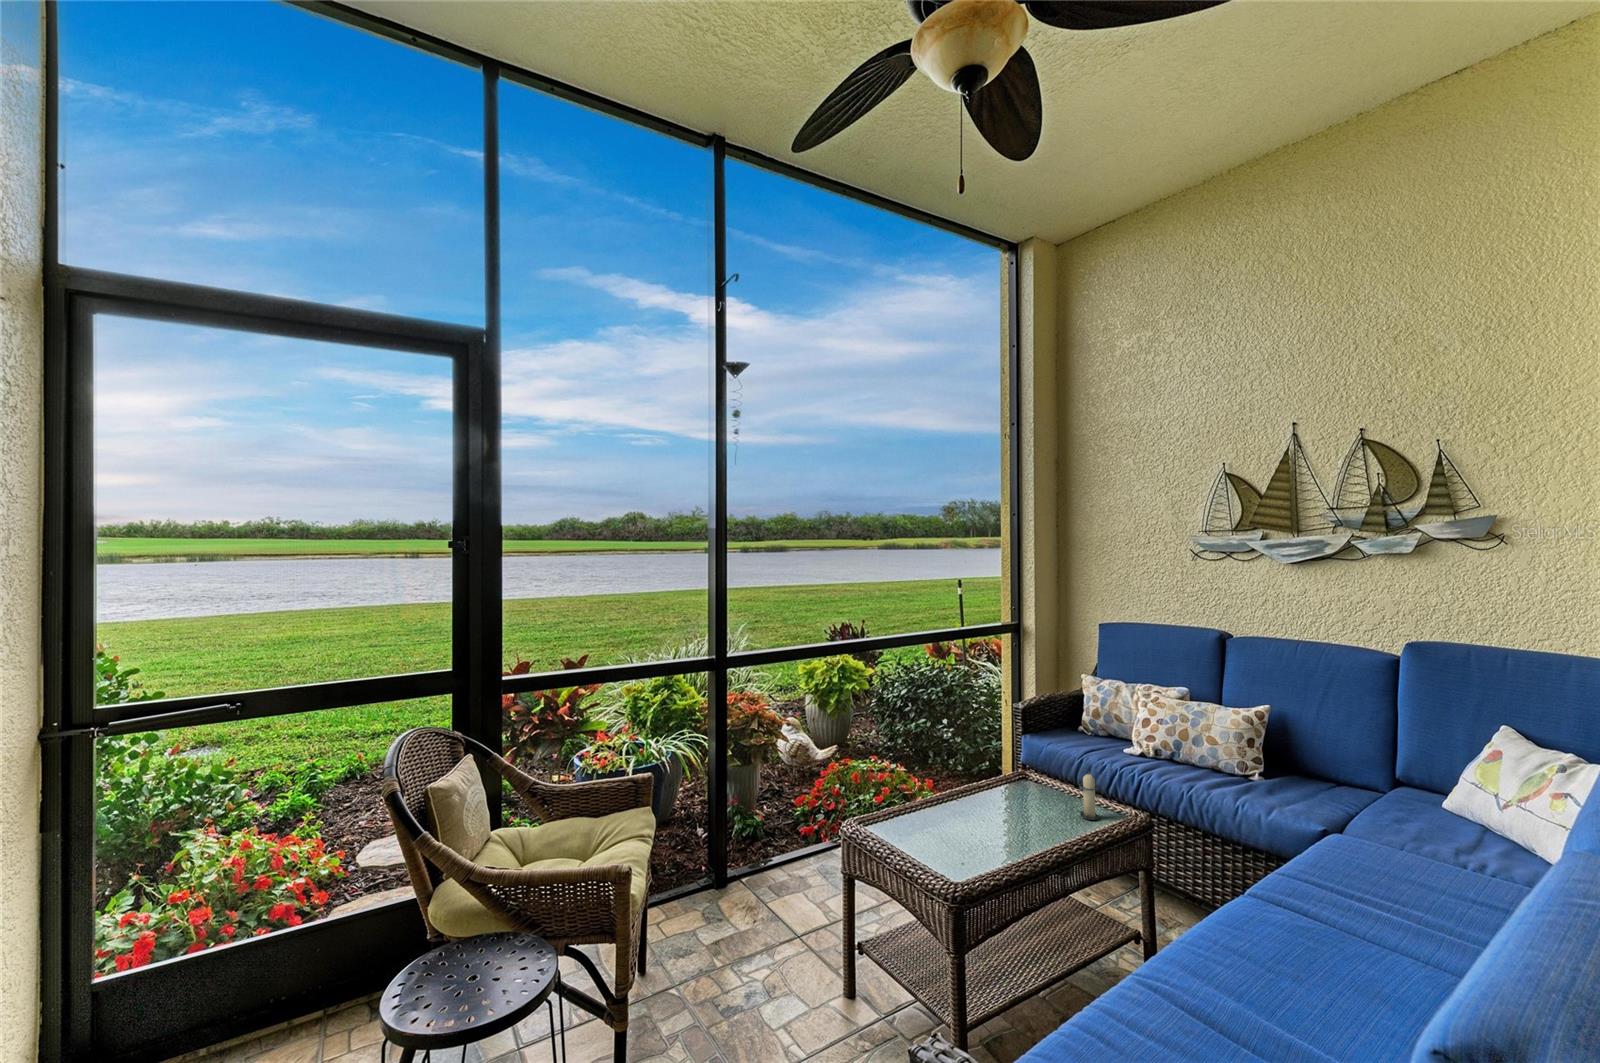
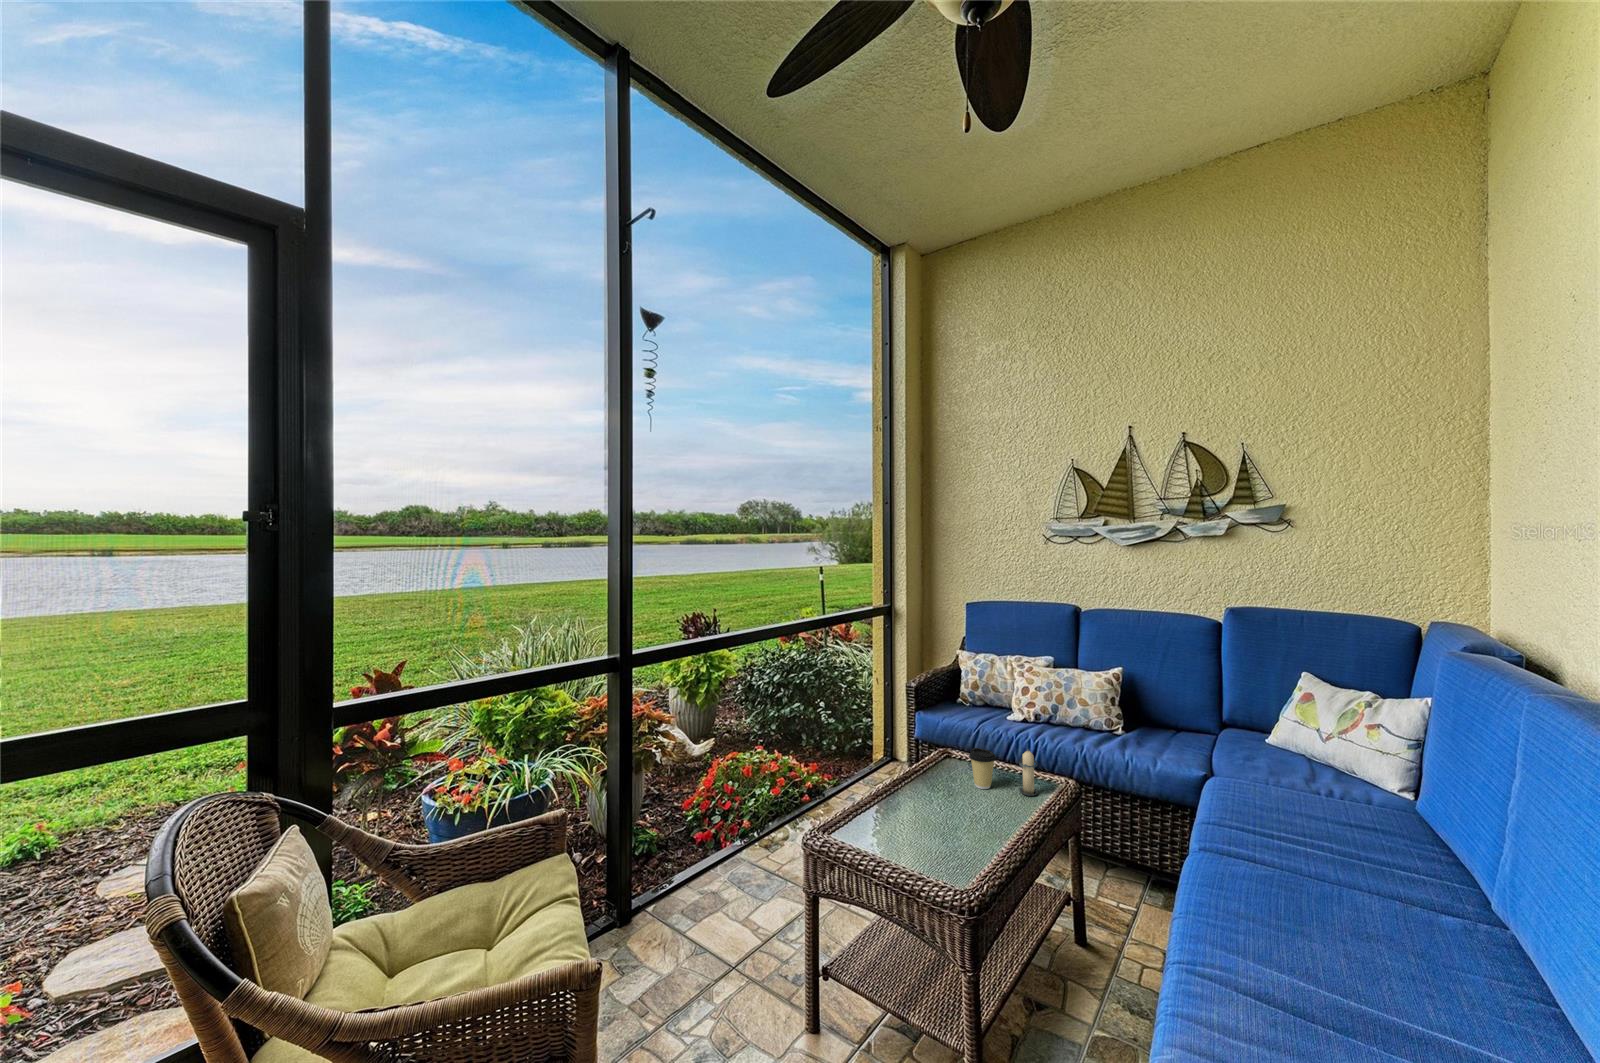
coffee cup: none [1031,767,1059,809] -> present [969,748,996,789]

